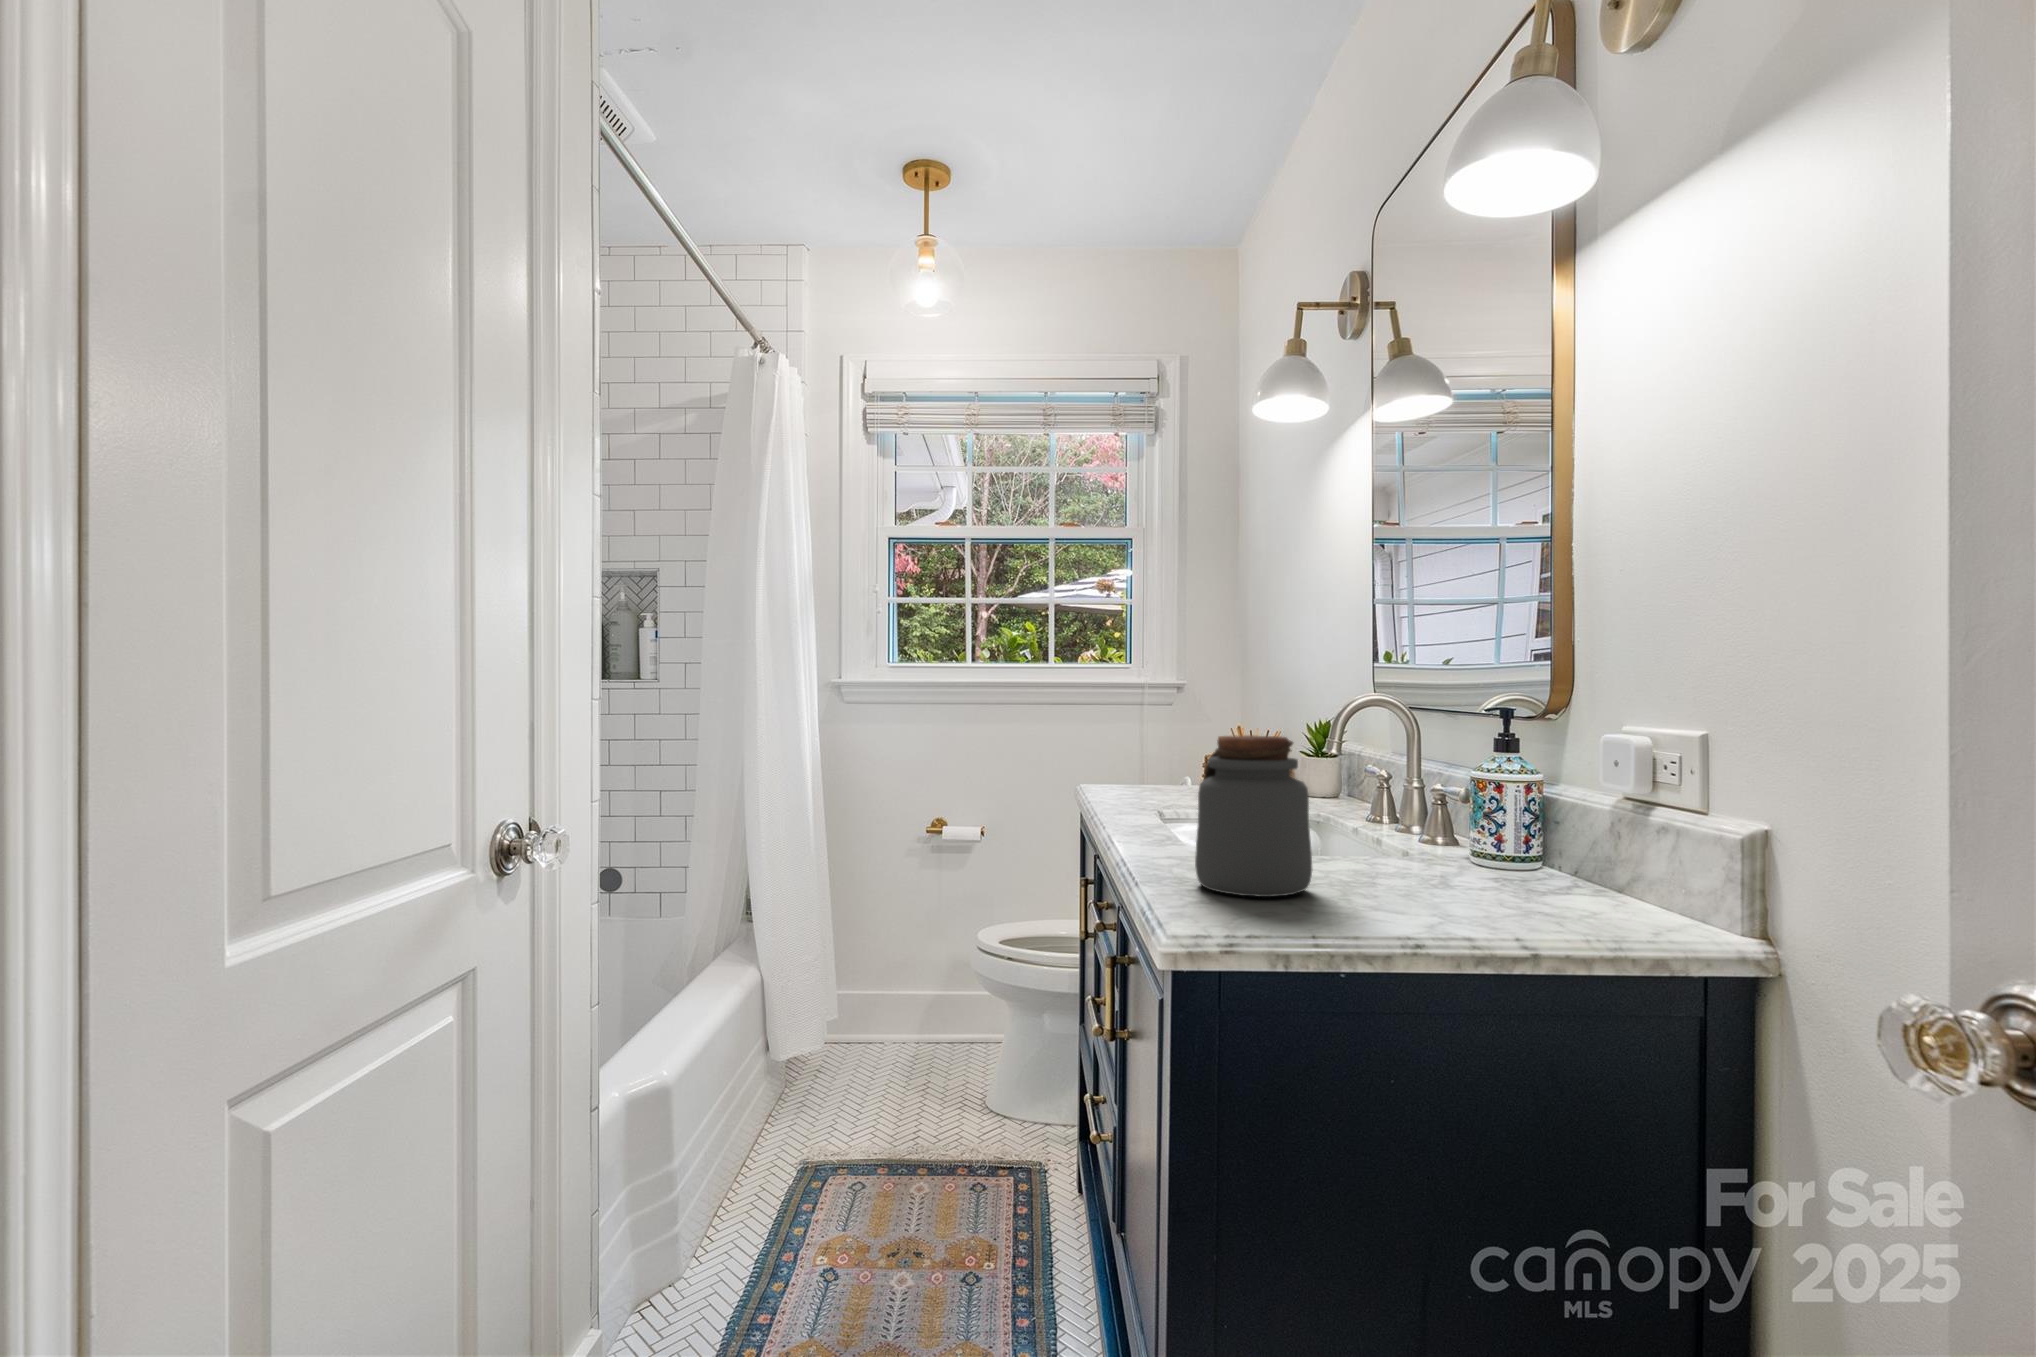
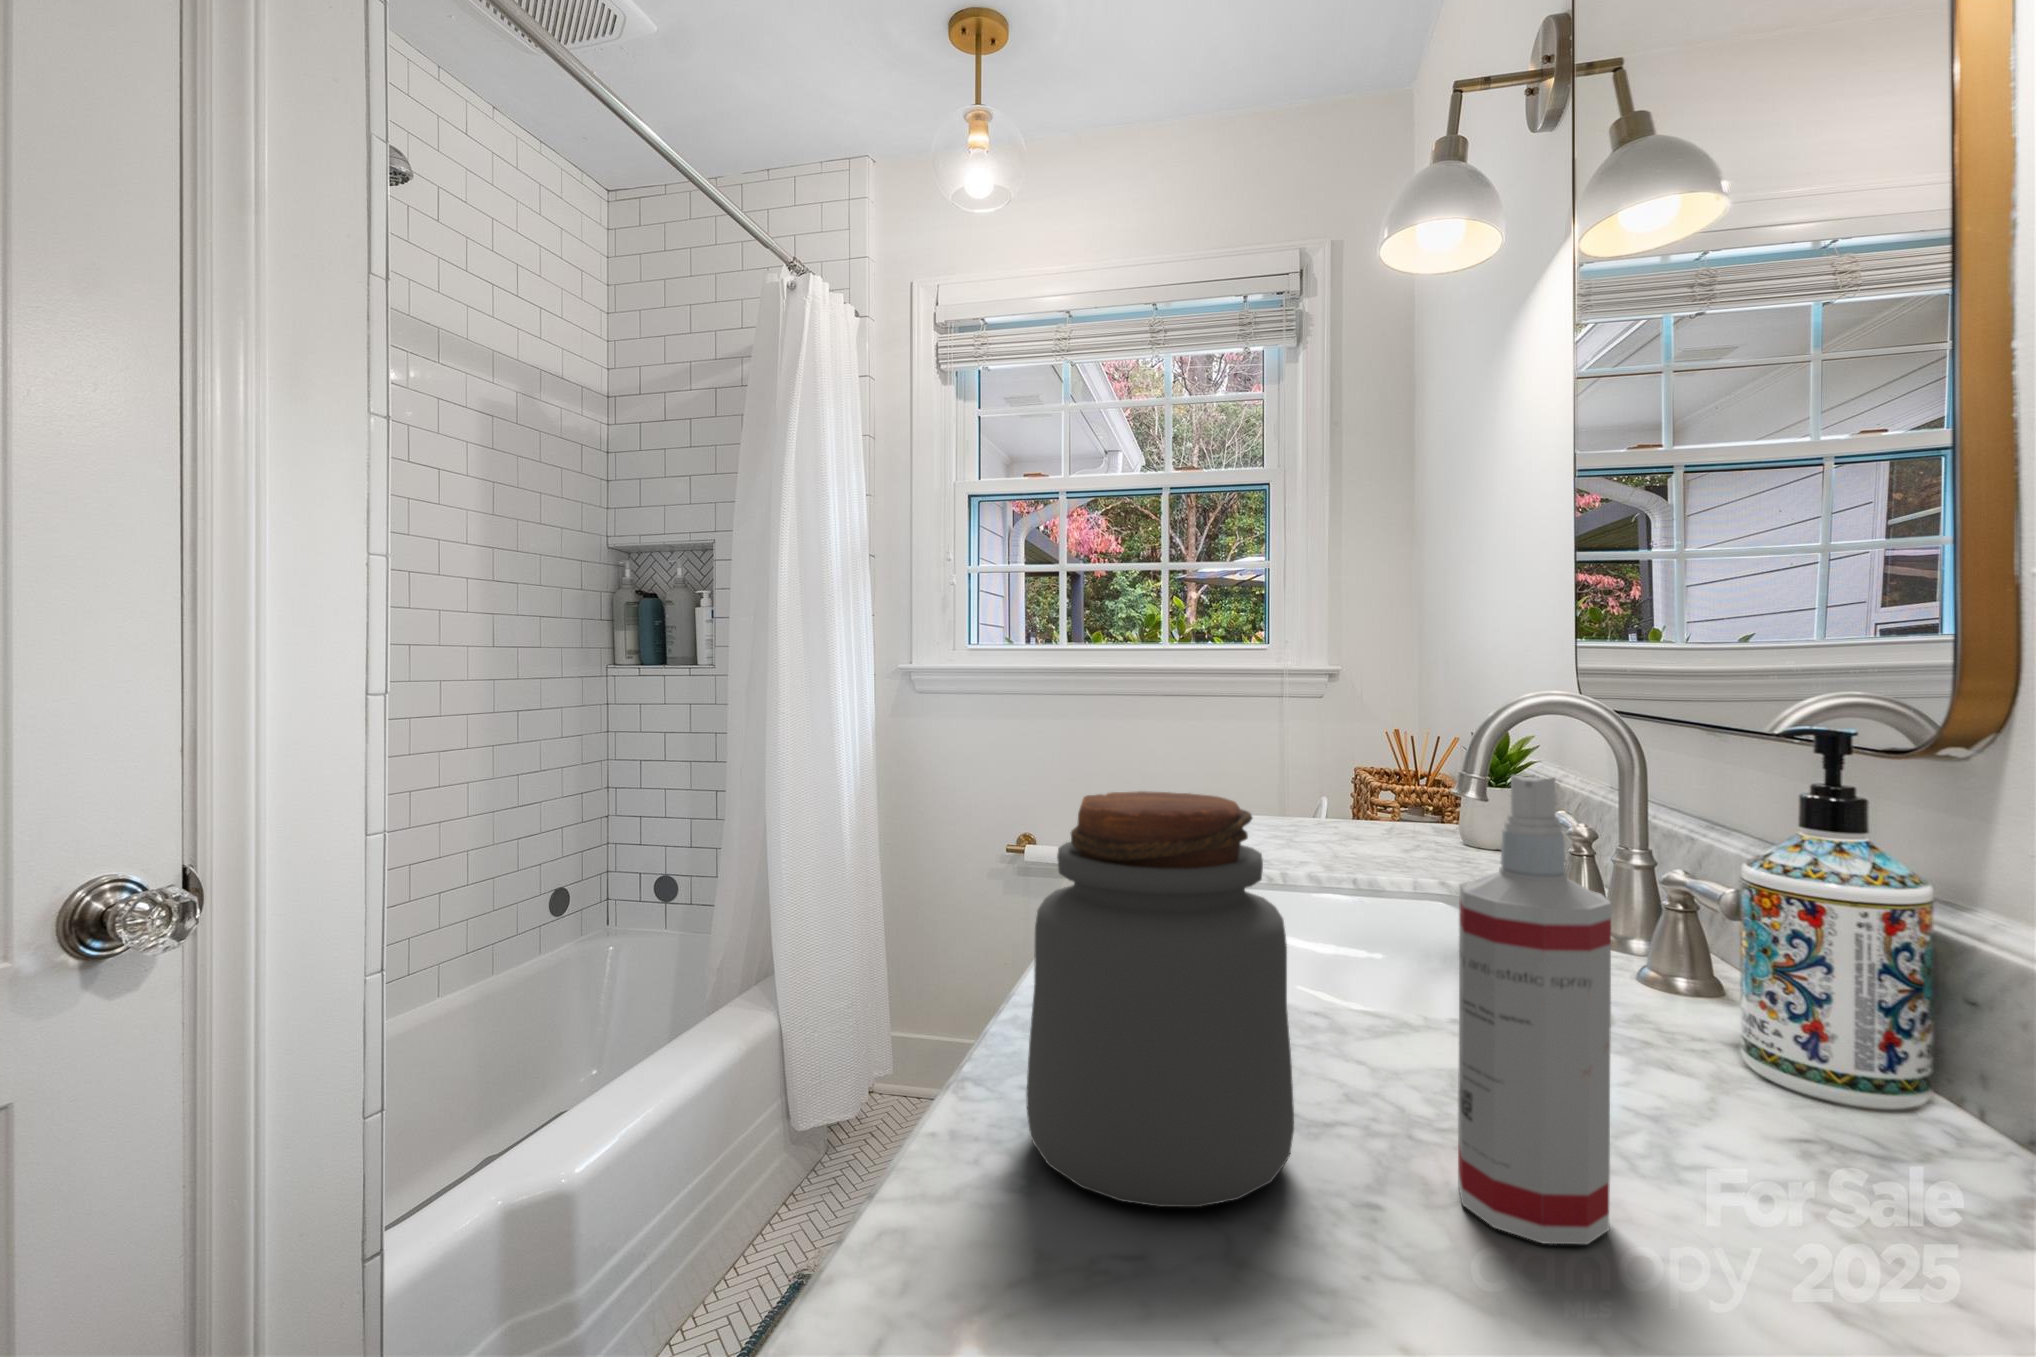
spray bottle: none [1372,722,1430,898] -> present [1458,775,1611,1244]

